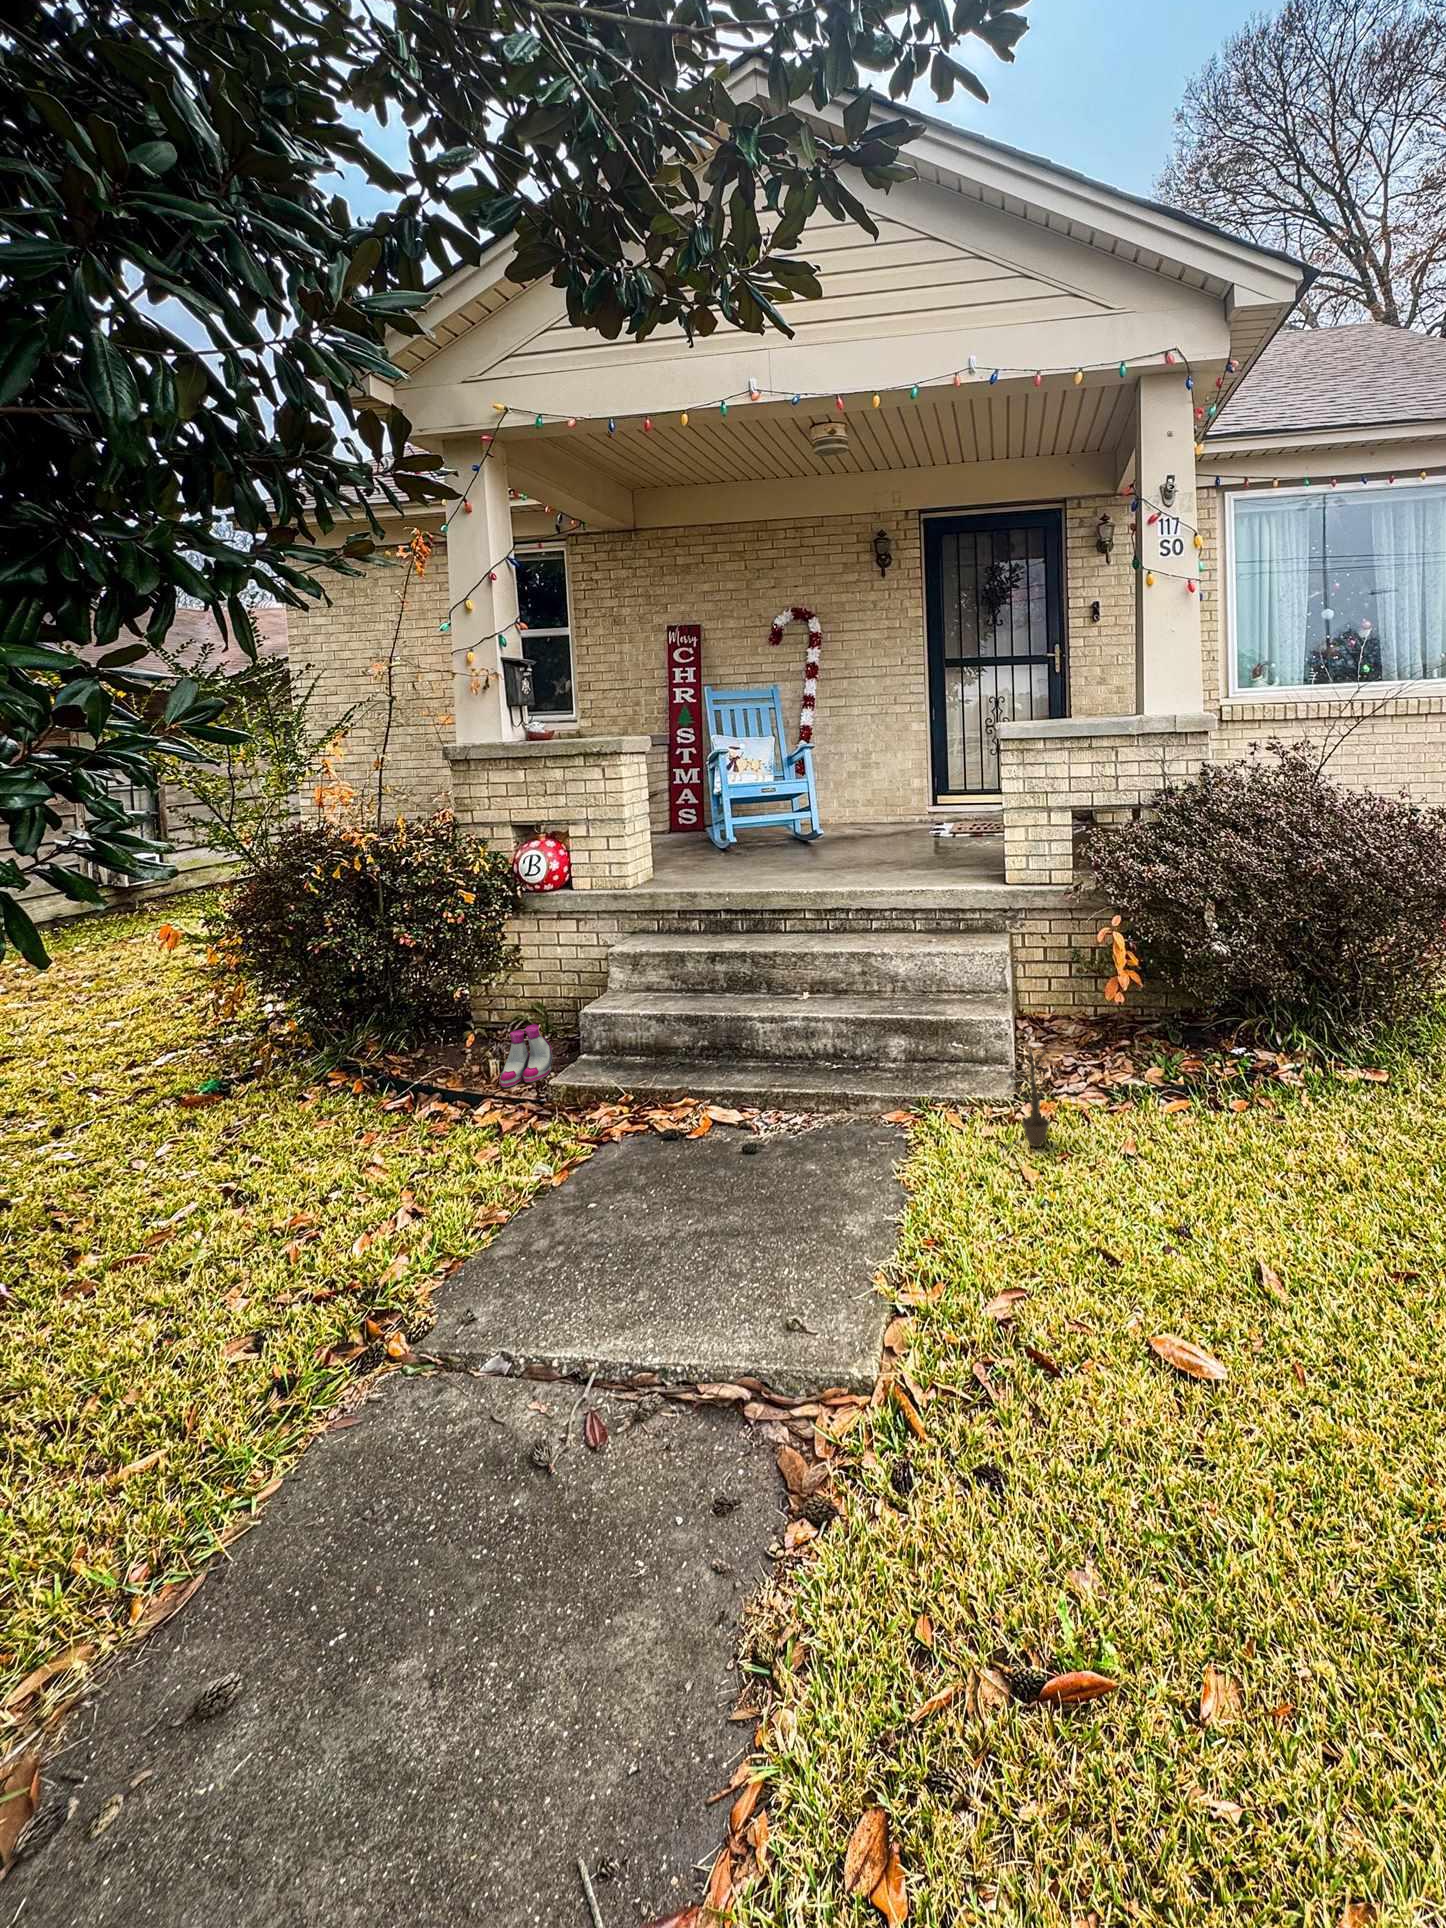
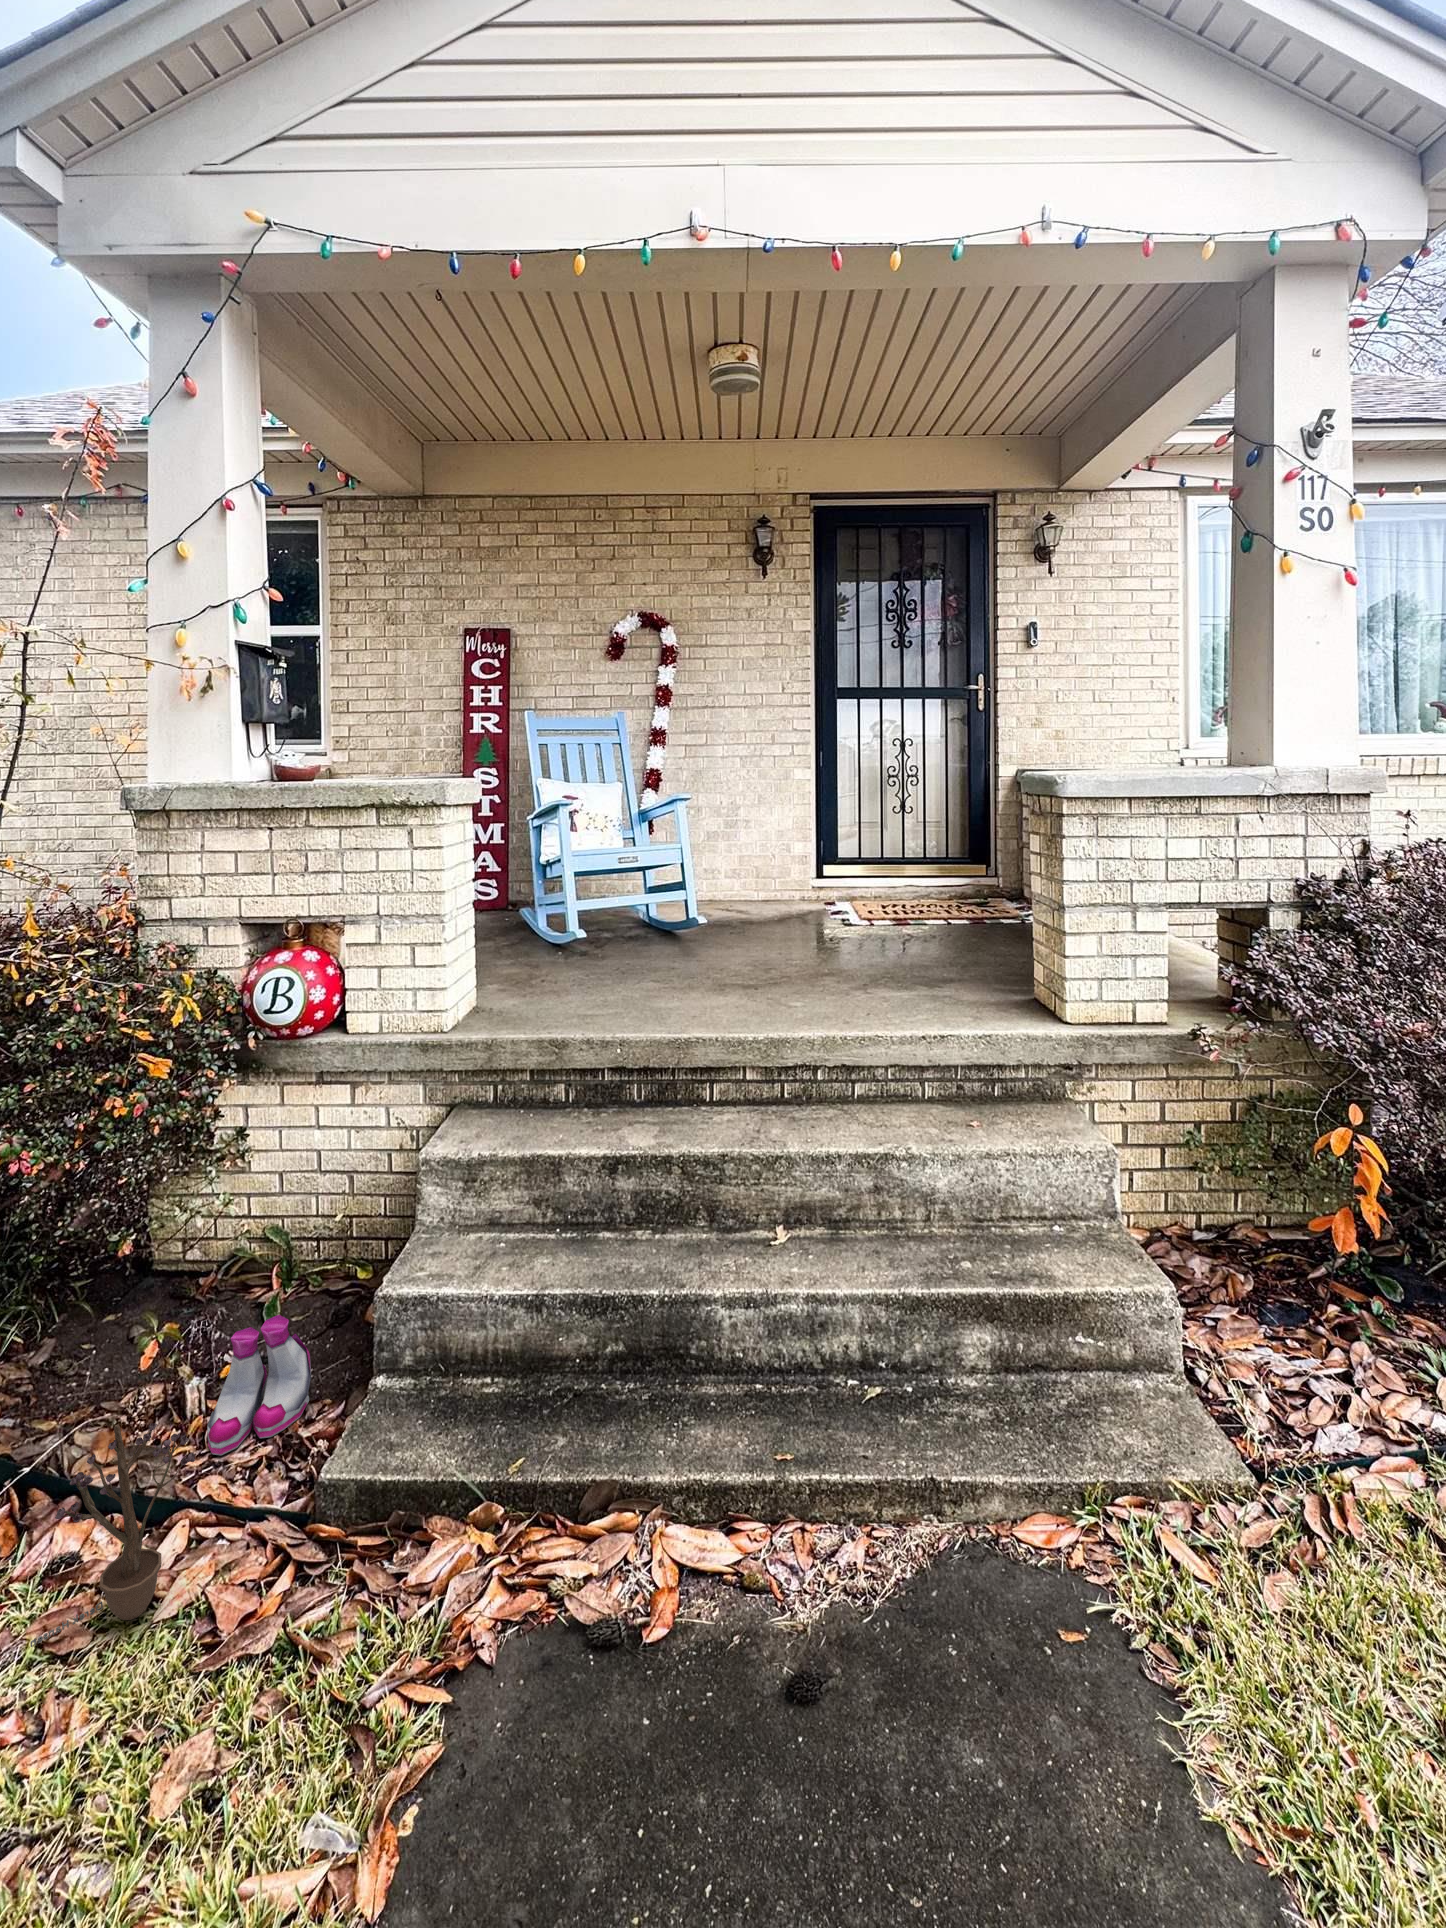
decorative plant: present [1000,1047,1060,1151] -> present [30,1423,195,1647]

